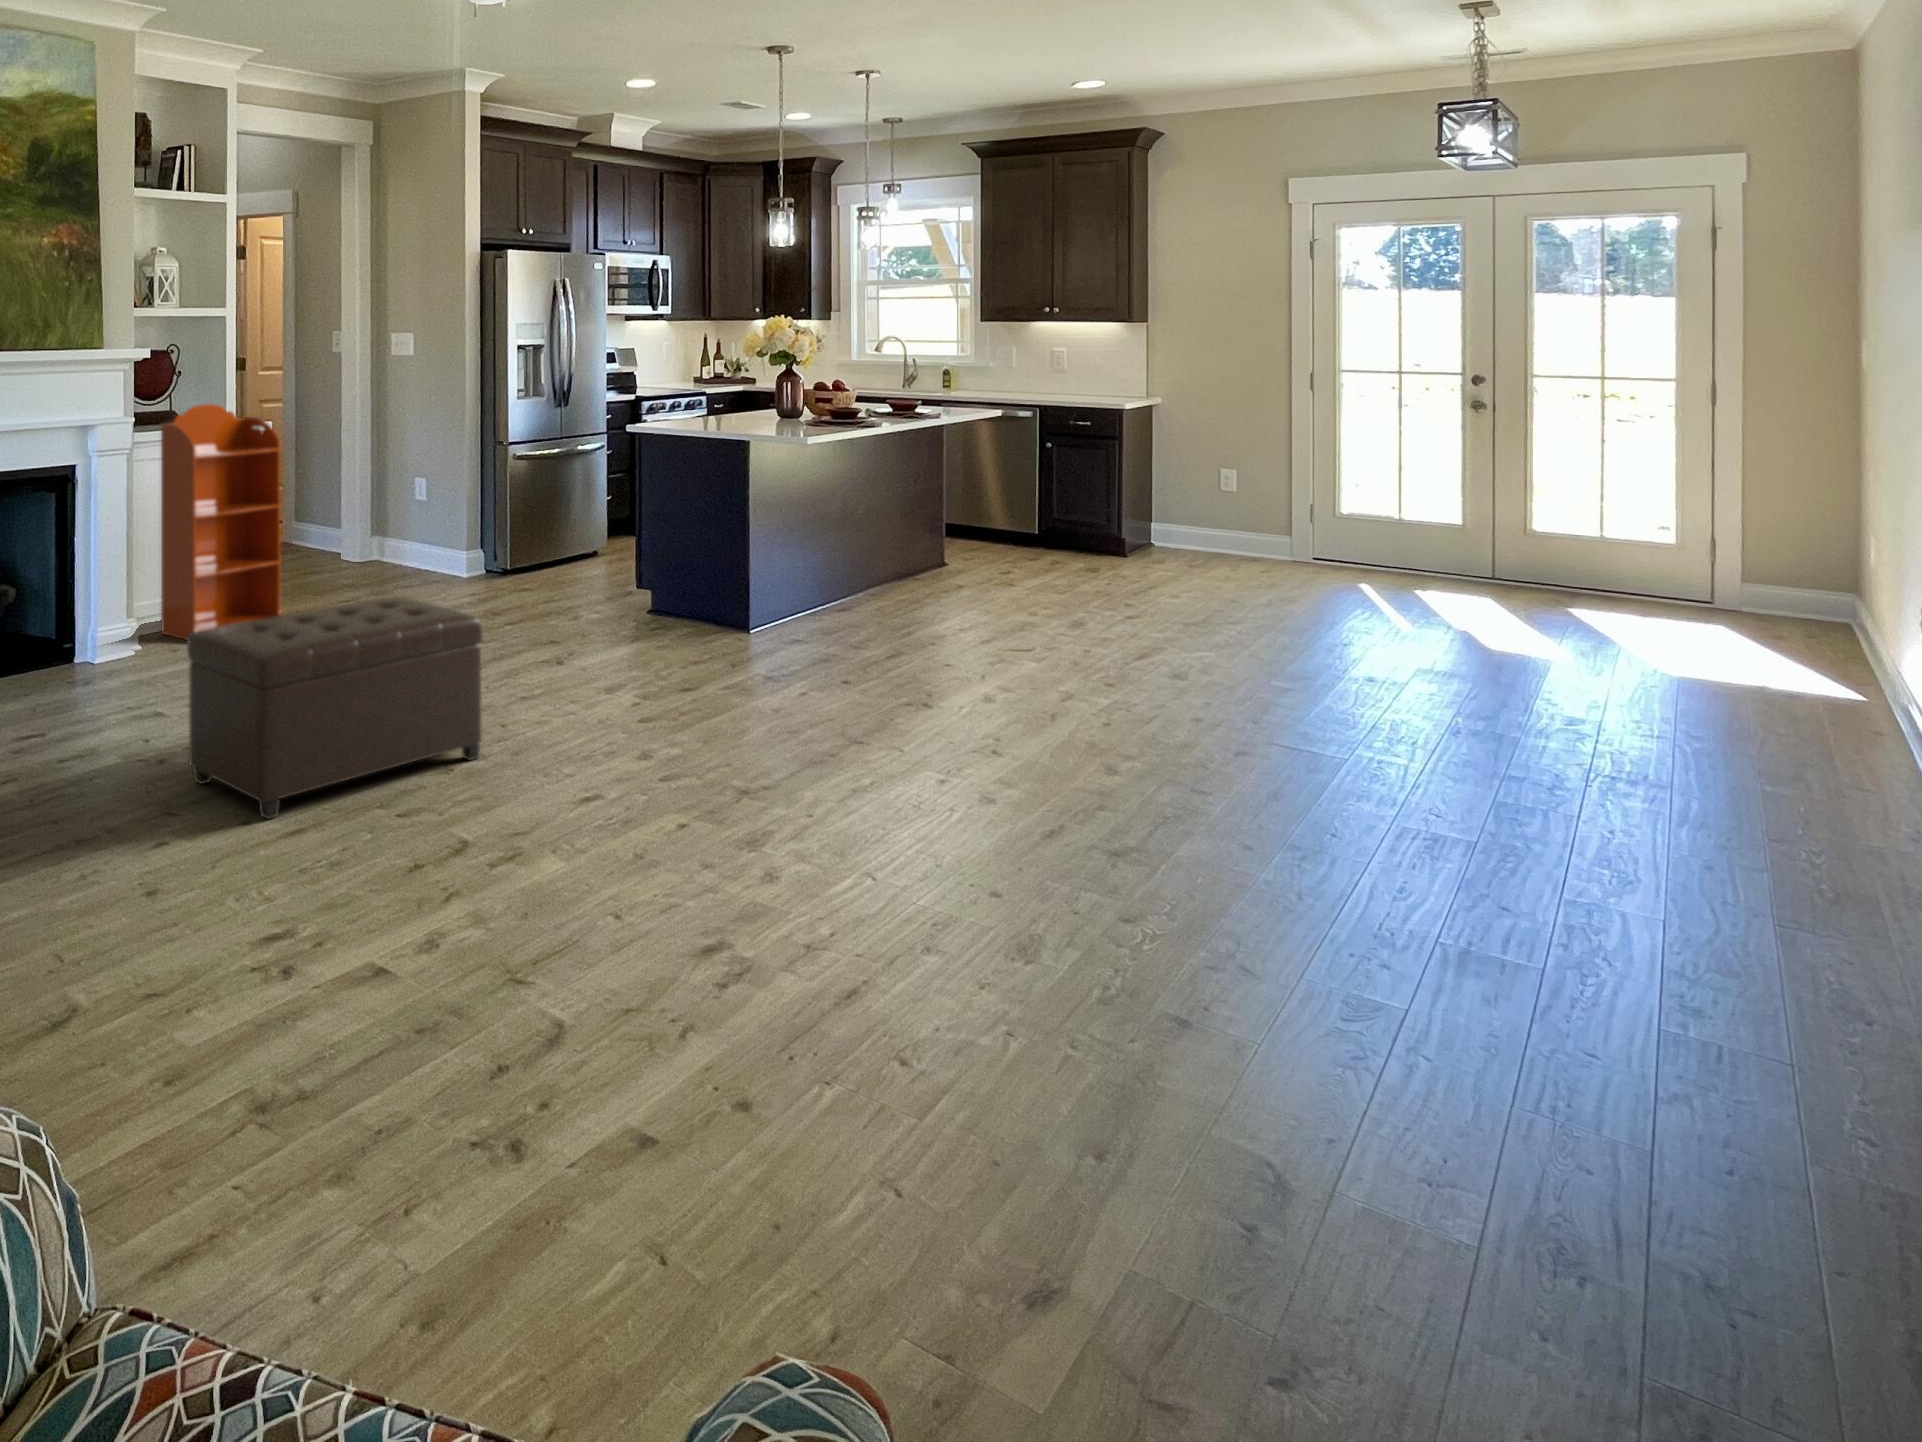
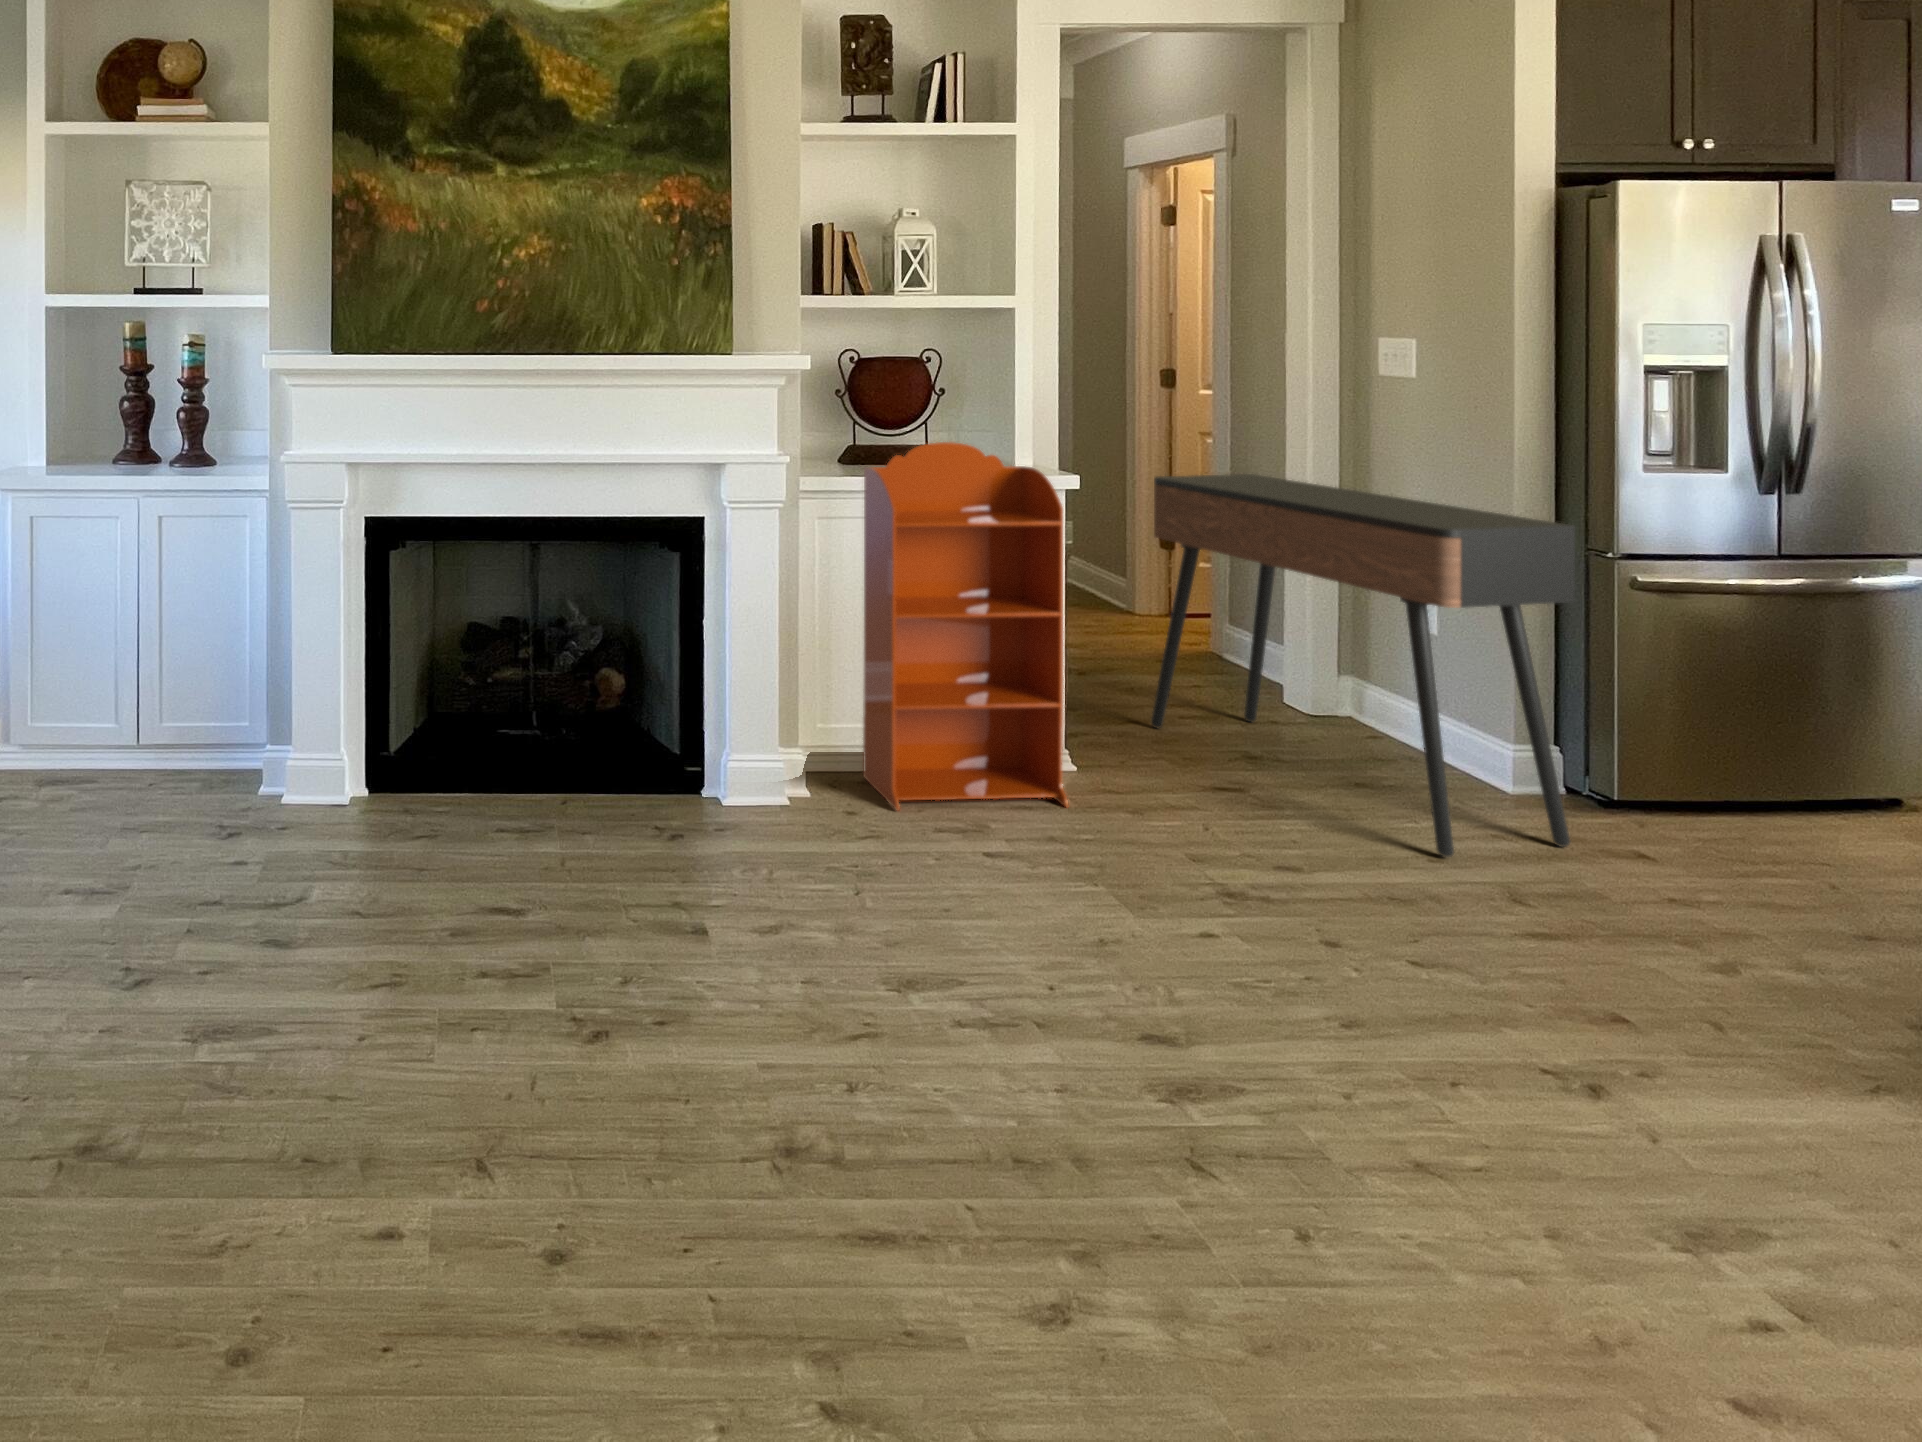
console table: none [289,418,506,607] -> present [1151,474,1575,857]
ottoman: present [187,597,483,819] -> none [569,854,1167,1312]

